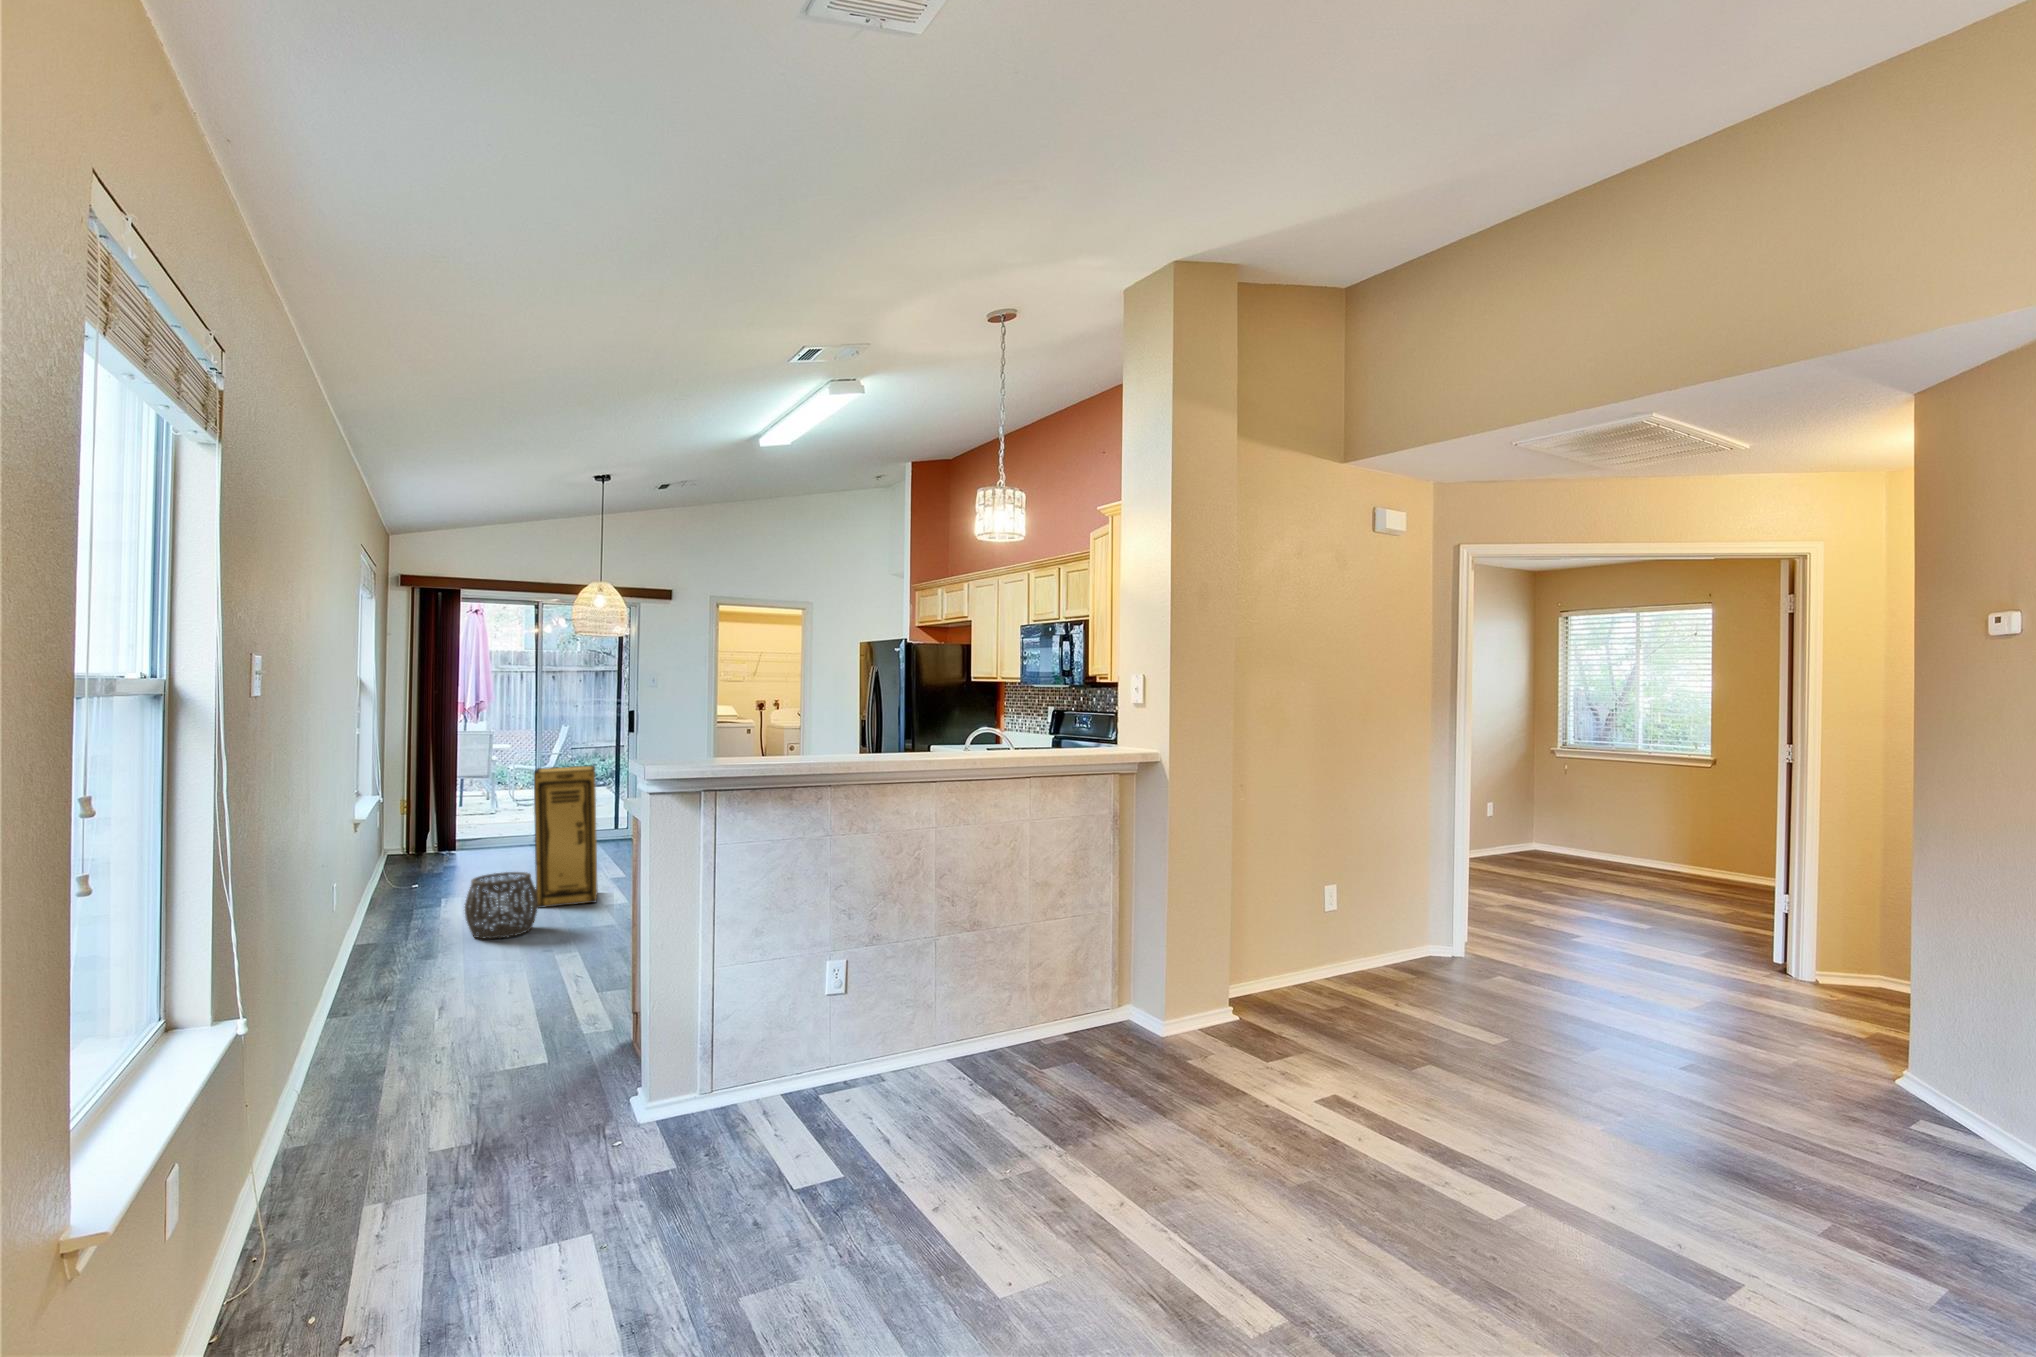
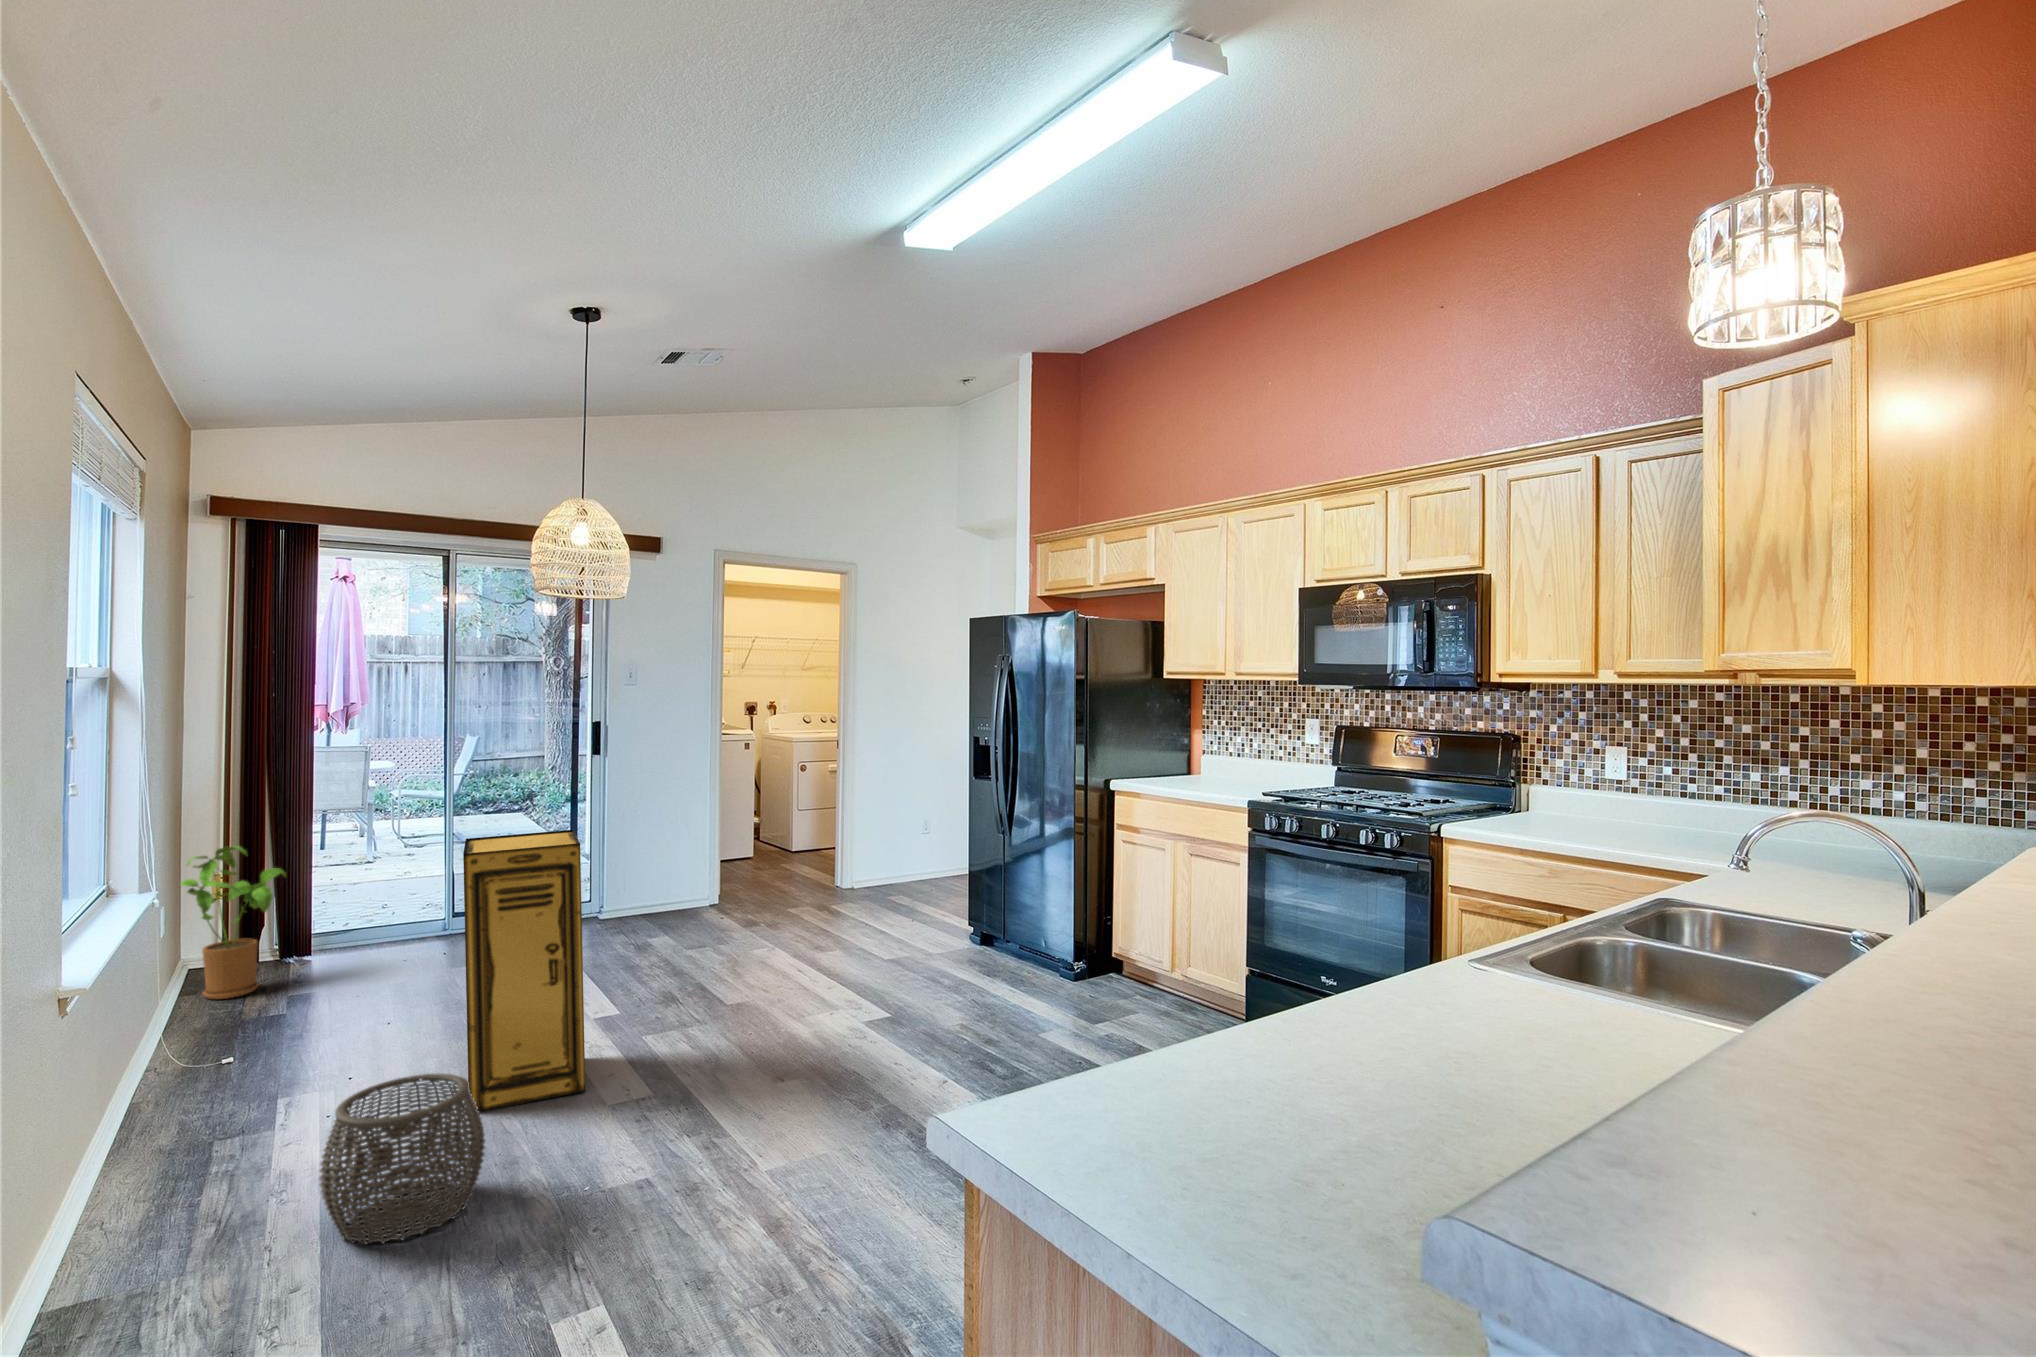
house plant: none [386,780,443,868] -> present [181,846,286,999]

